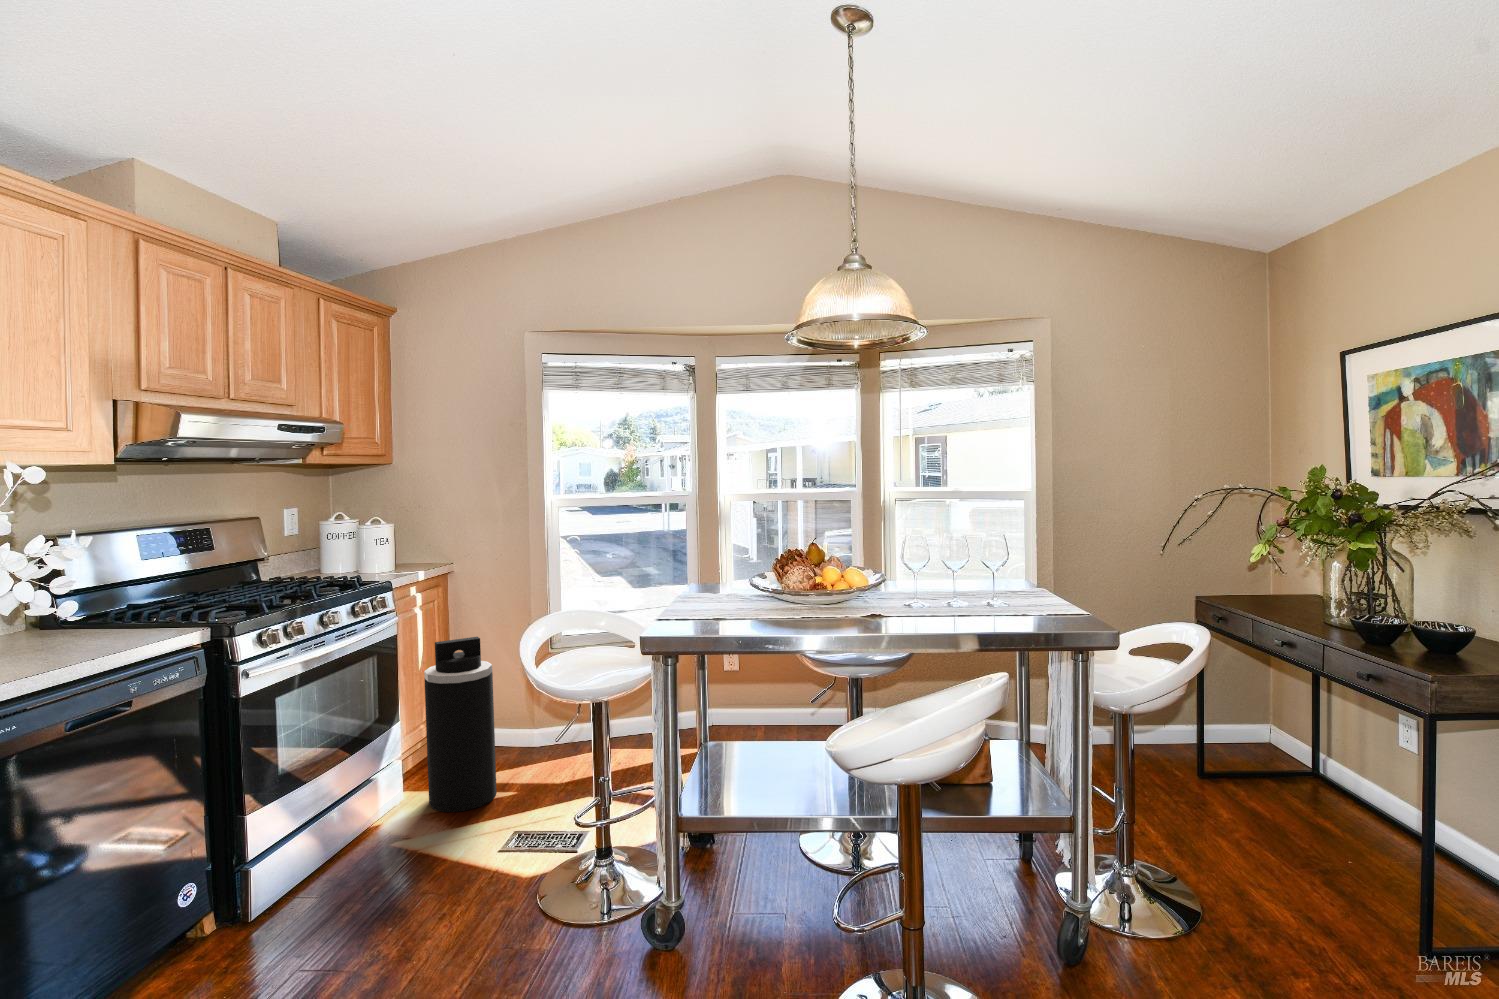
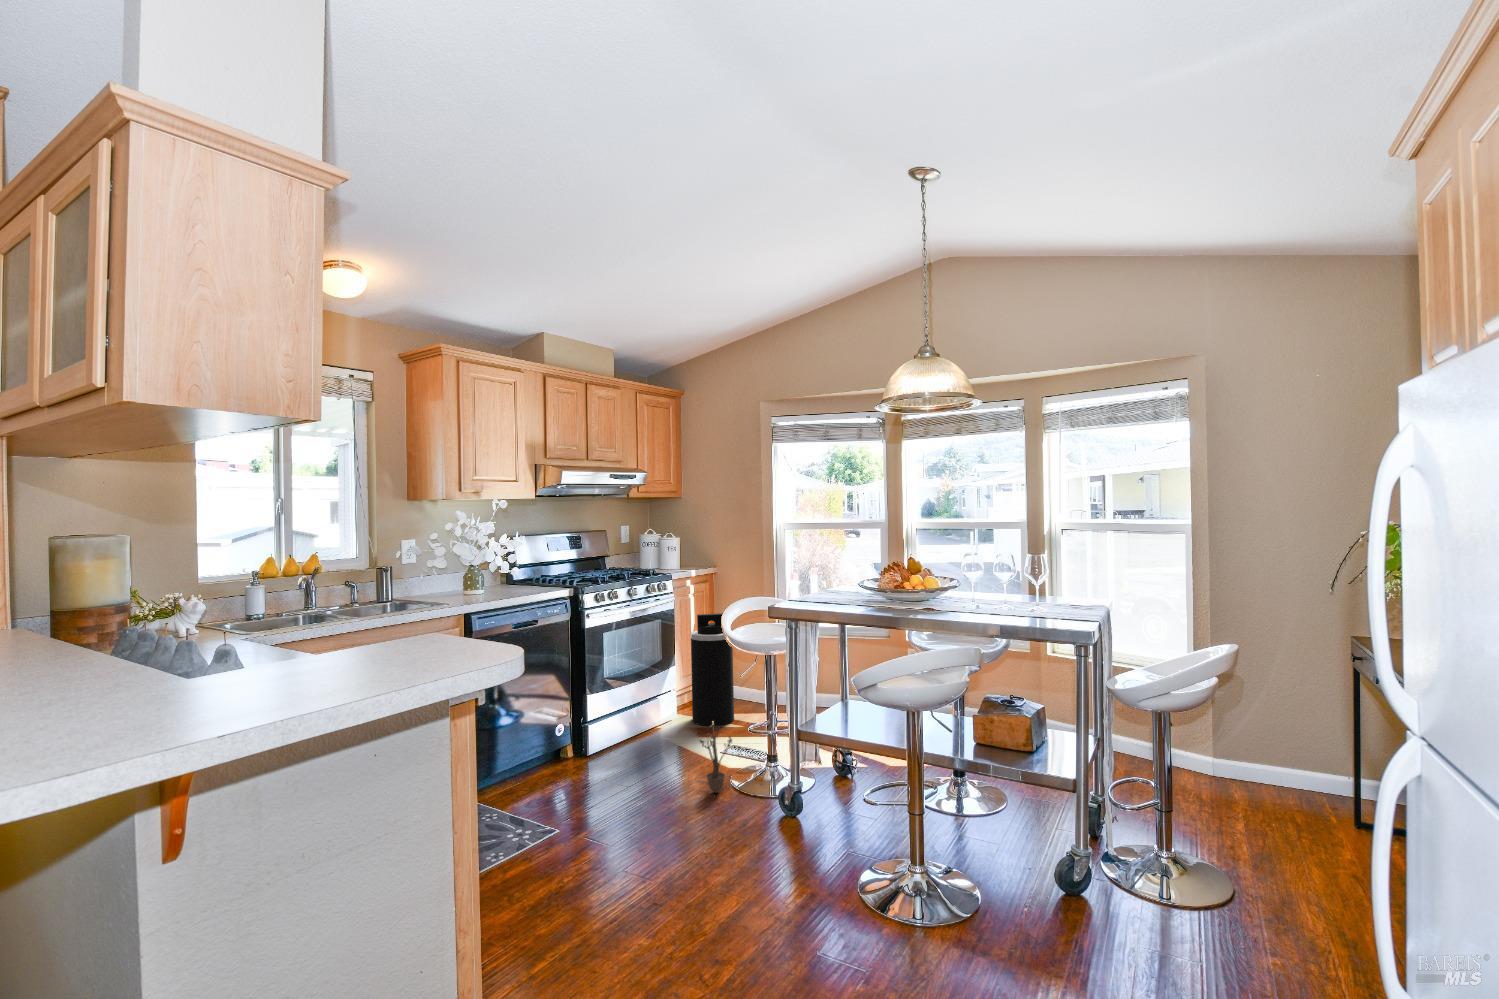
decorative plant: none [468,842,544,963] -> present [700,721,733,793]

